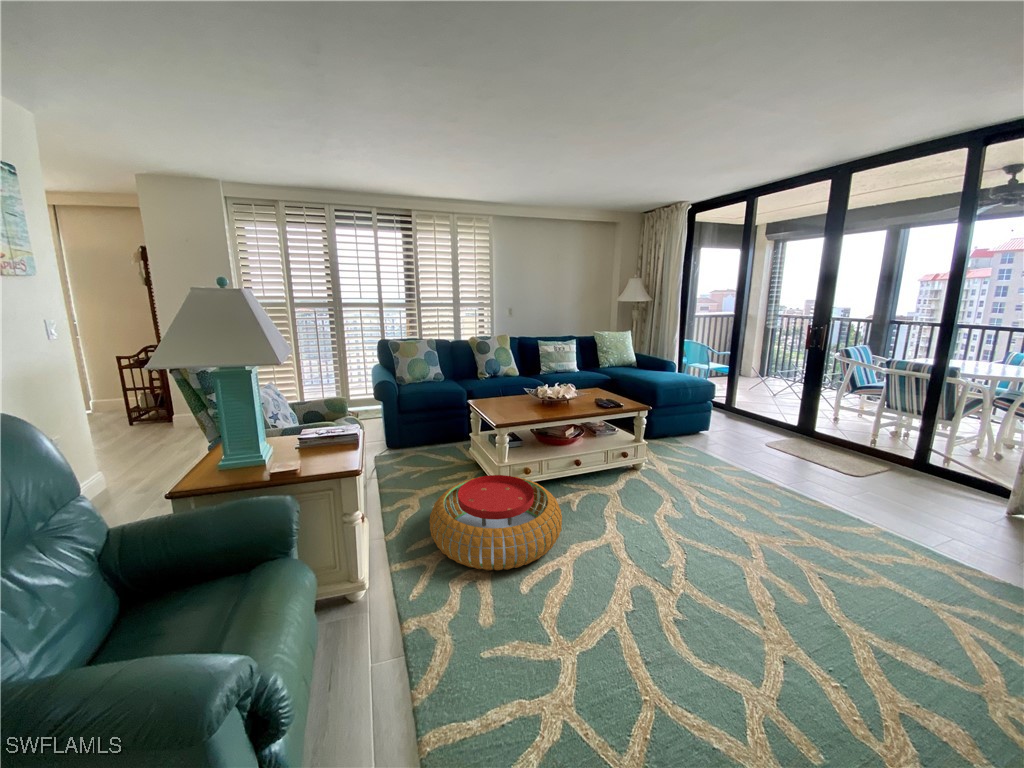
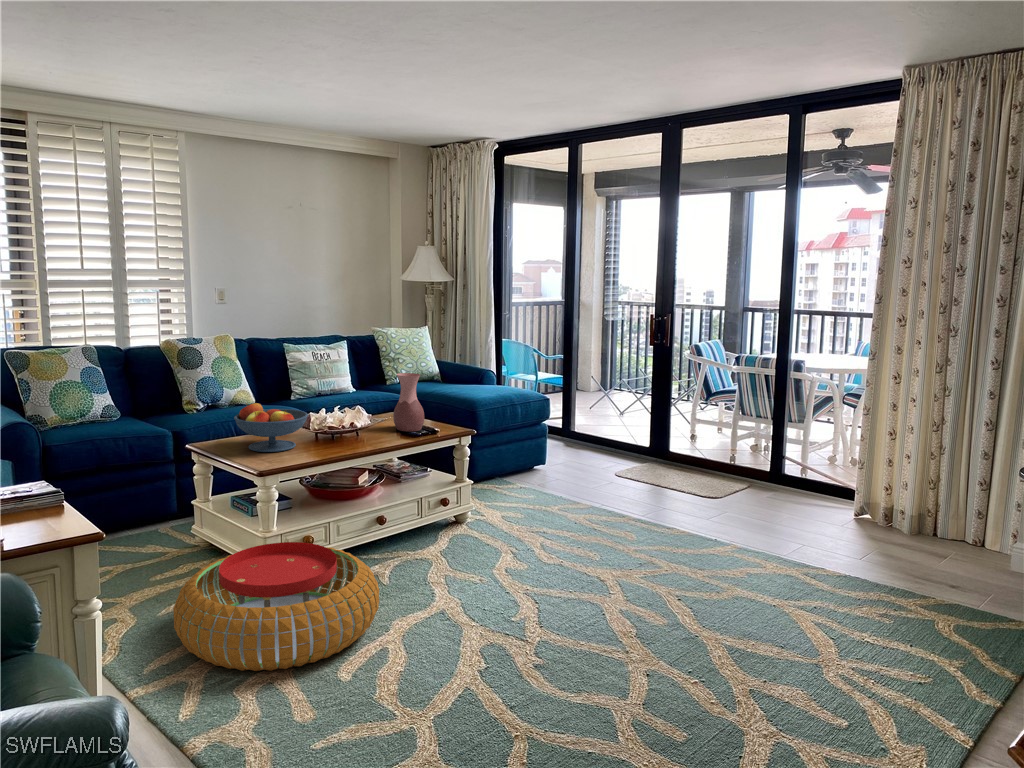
vase: none [595,364,615,403] -> present [393,373,424,432]
fruit bowl: none [491,379,536,411] -> present [234,403,308,452]

